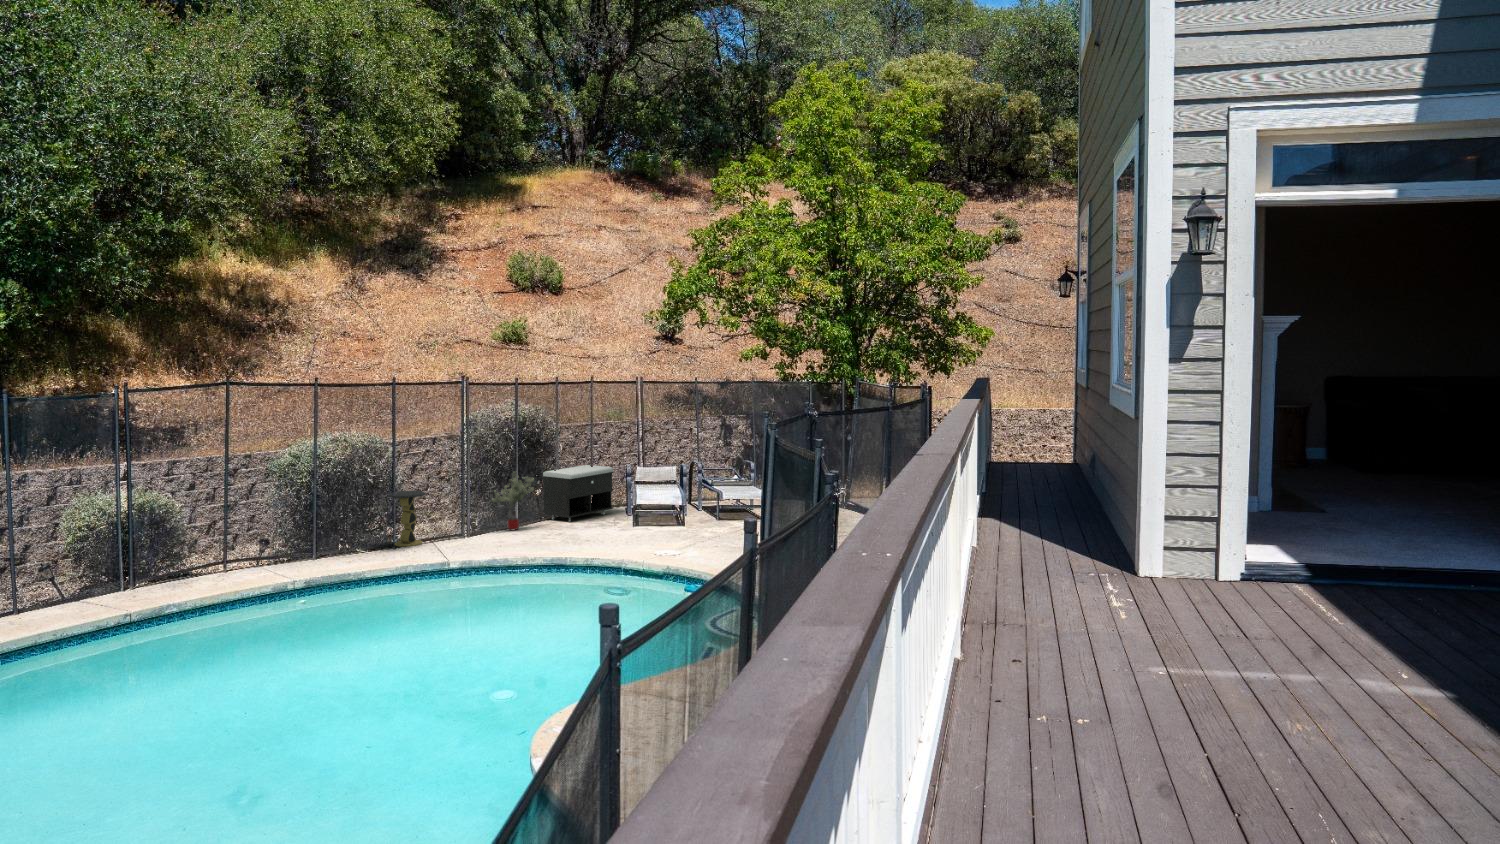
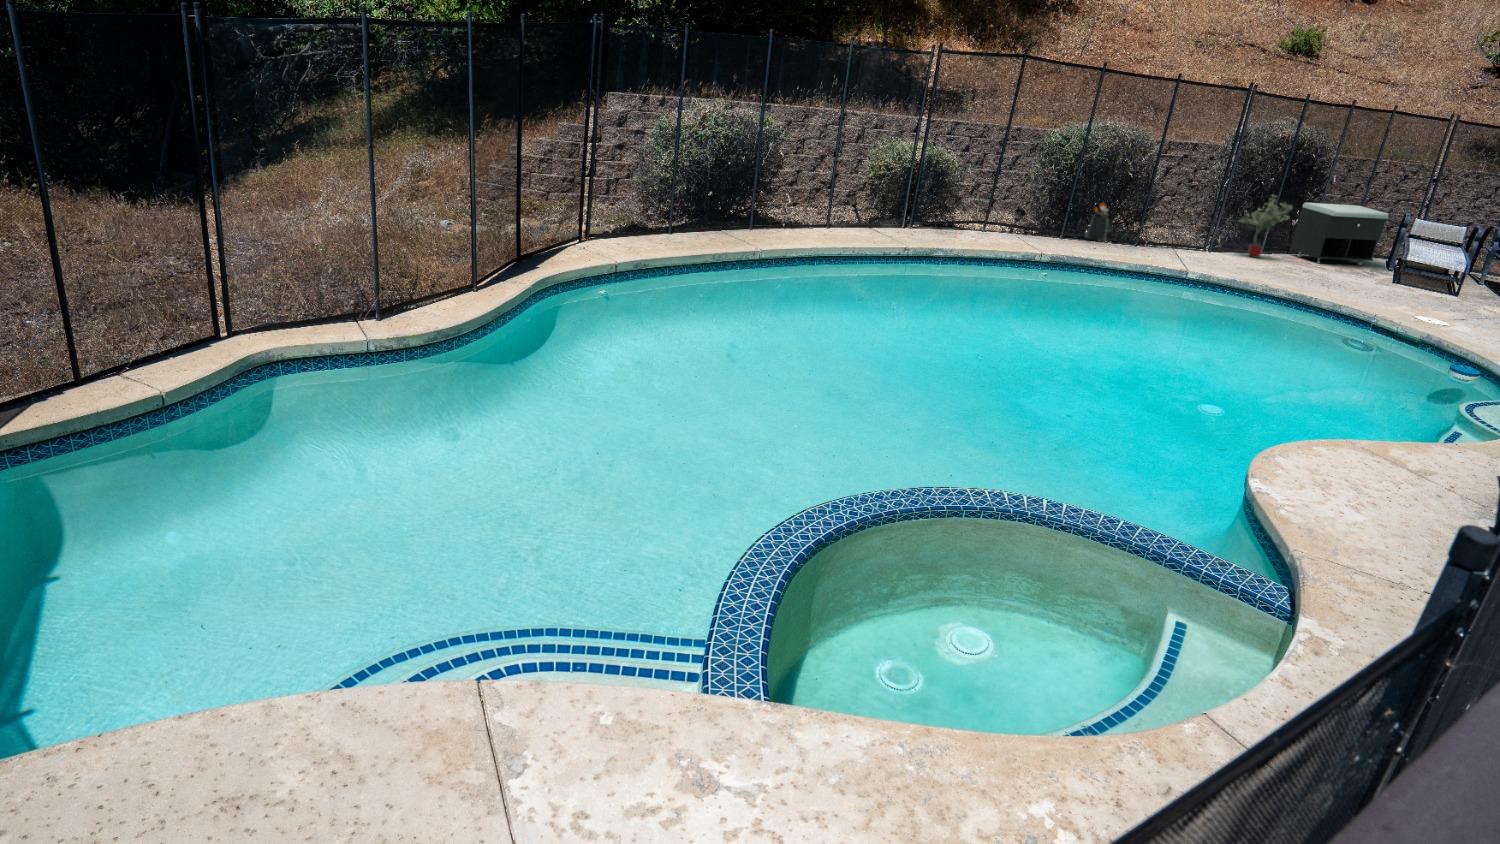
side table: present [388,491,426,547] -> none [1131,191,1175,248]
watering can: none [345,512,368,552] -> present [1085,203,1108,241]

